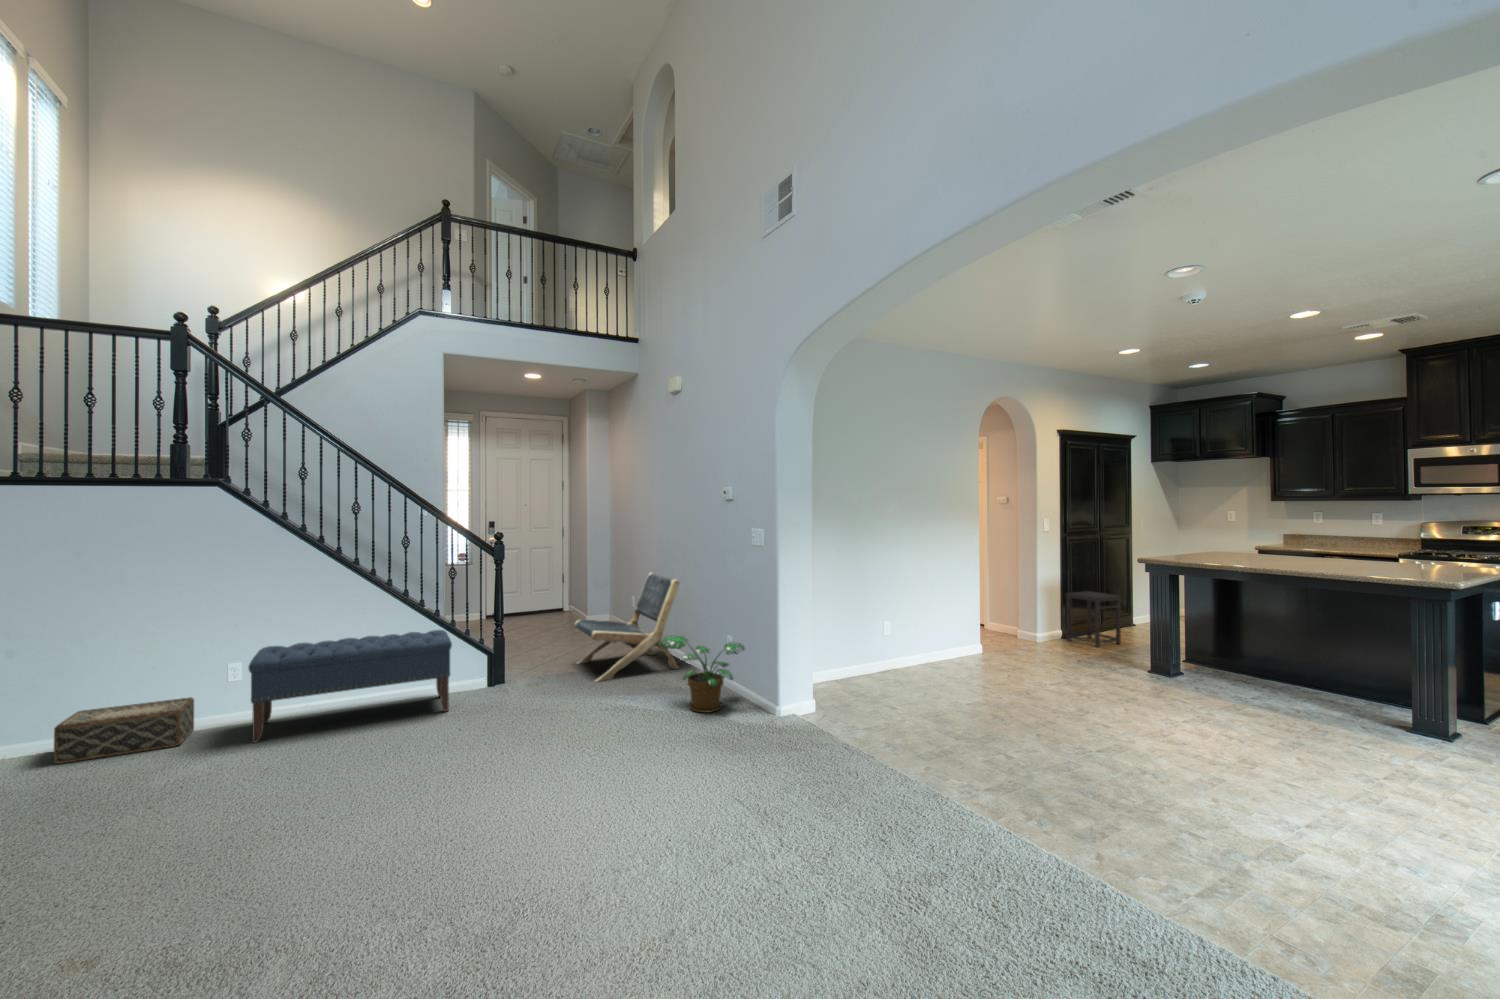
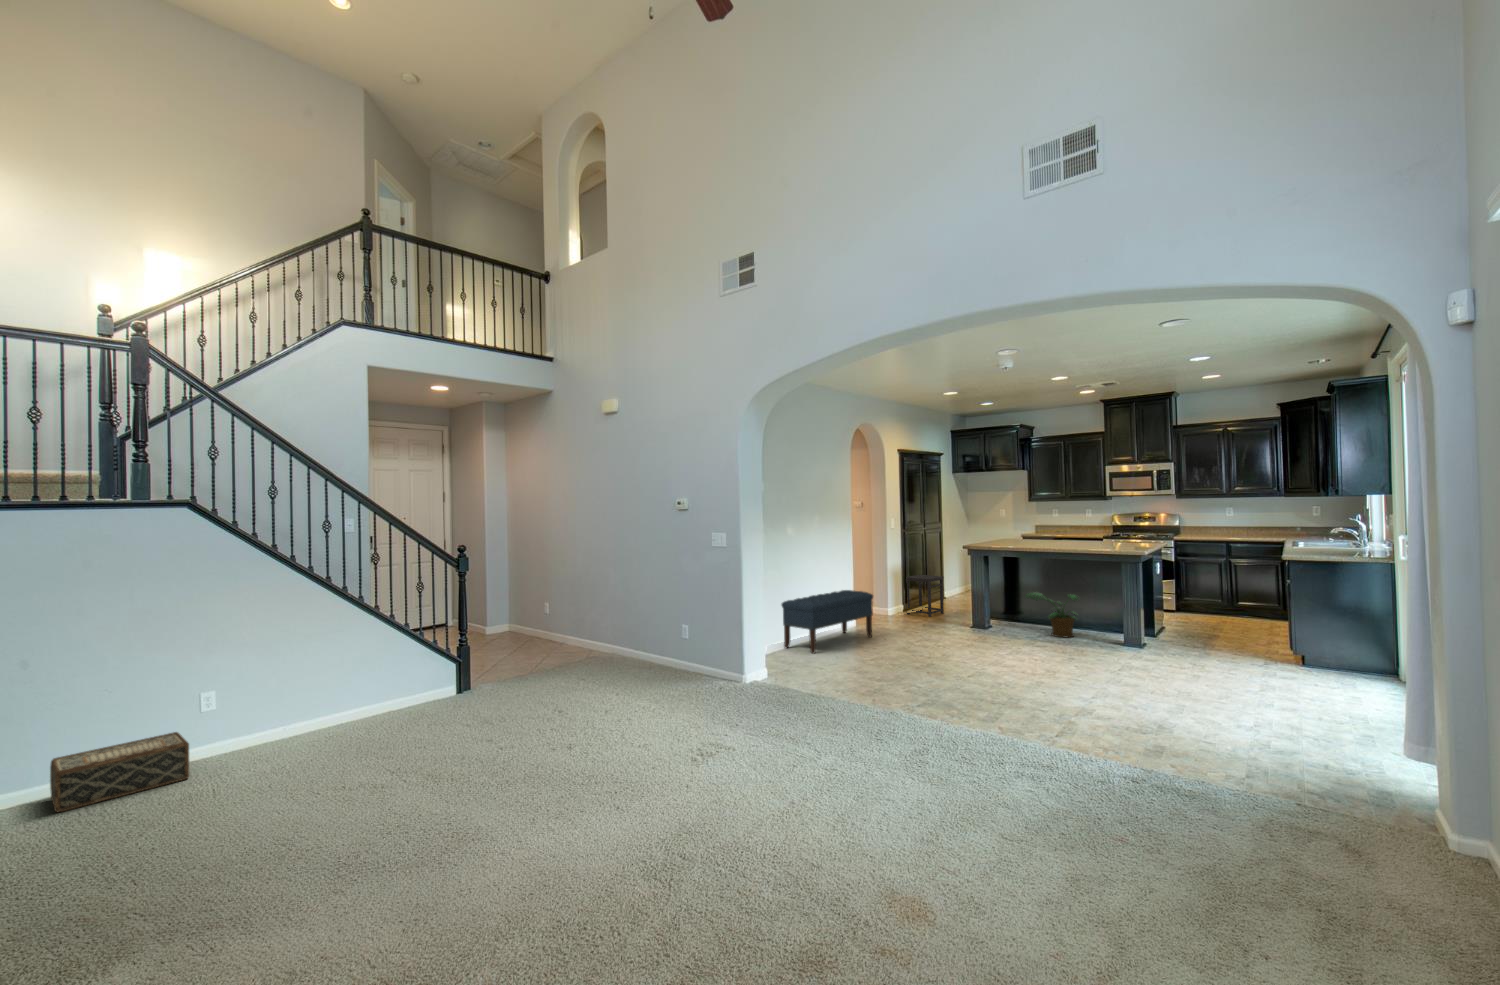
lounge chair: present [574,572,679,681] -> none [520,579,625,680]
bench: present [249,630,452,743] -> present [782,590,873,653]
potted plant: present [659,635,745,713] -> present [1025,592,1080,638]

